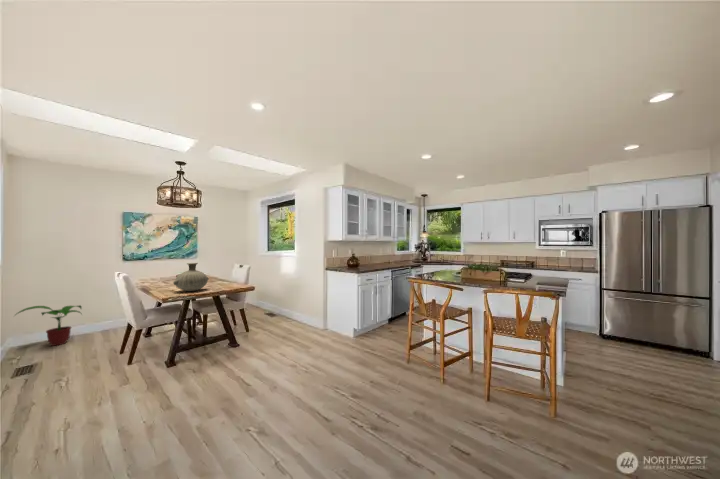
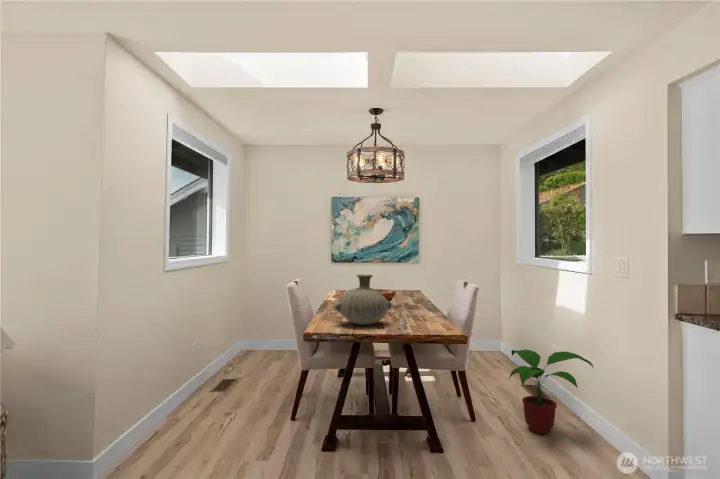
potted plant: present [18,305,81,346] -> present [509,350,593,434]

